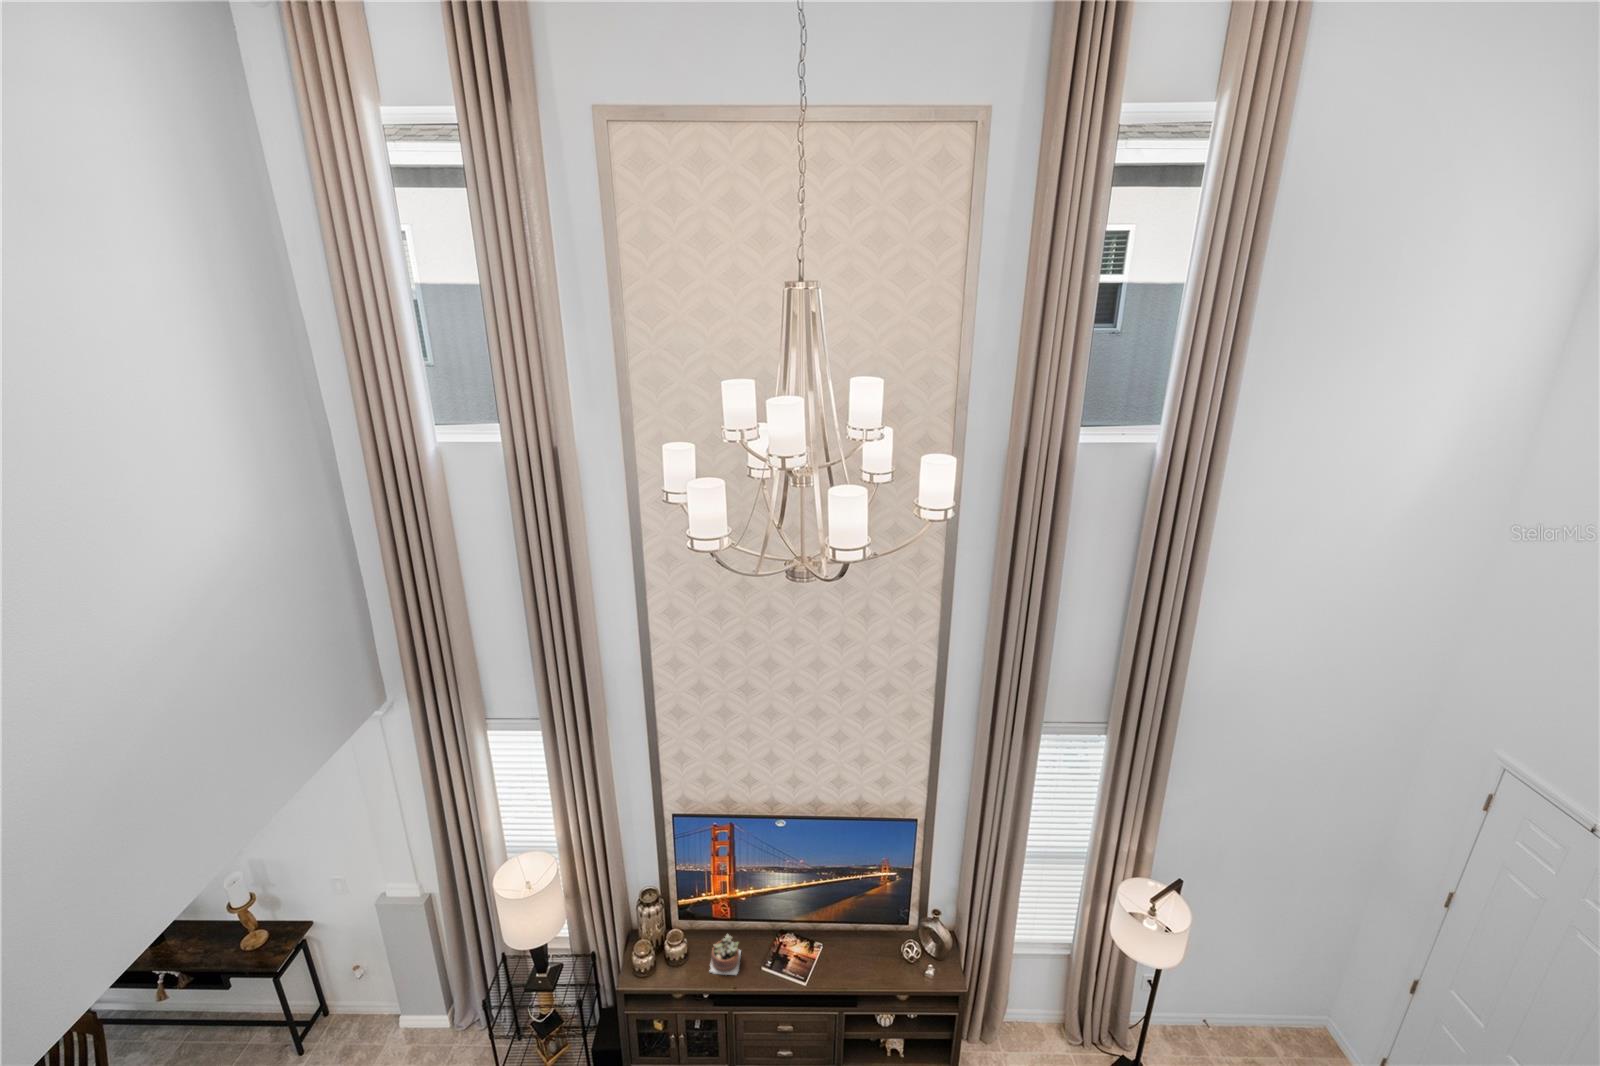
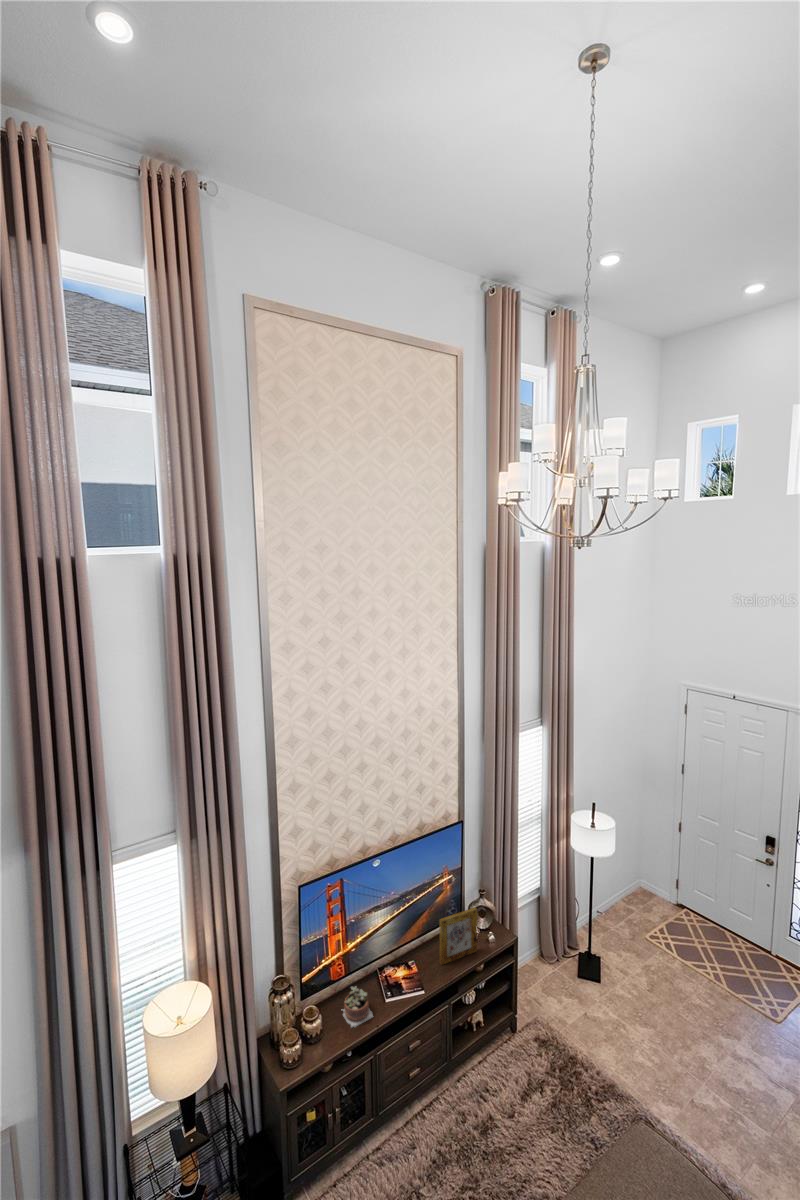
picture frame: none [849,918,906,976] -> present [439,907,477,965]

